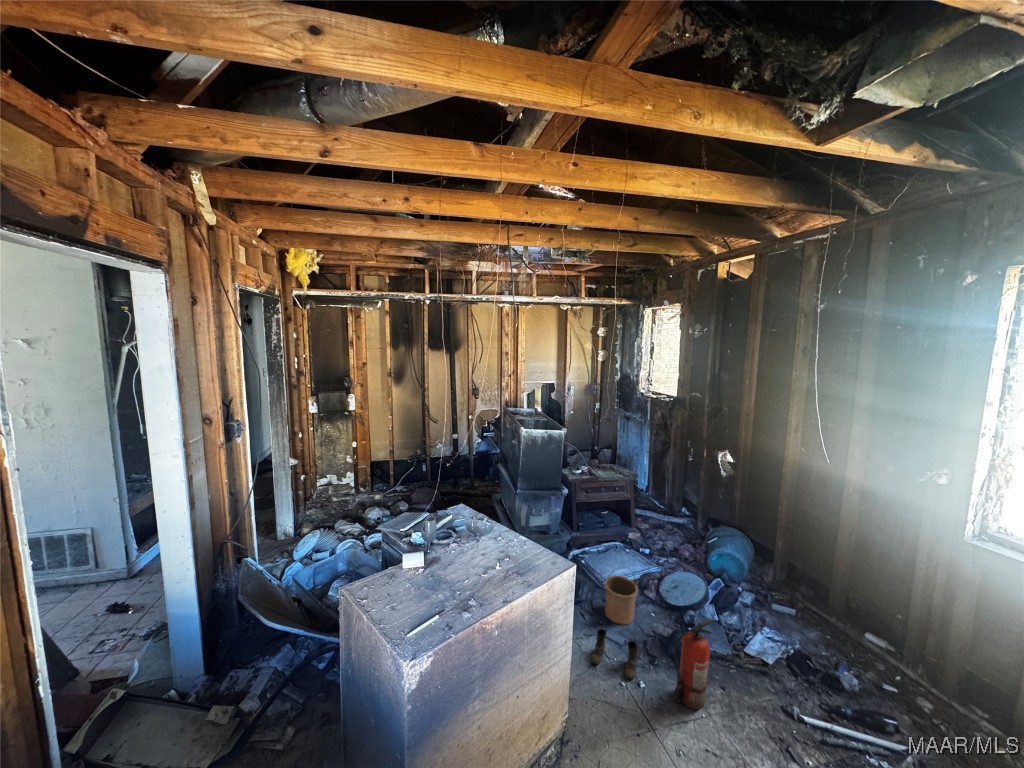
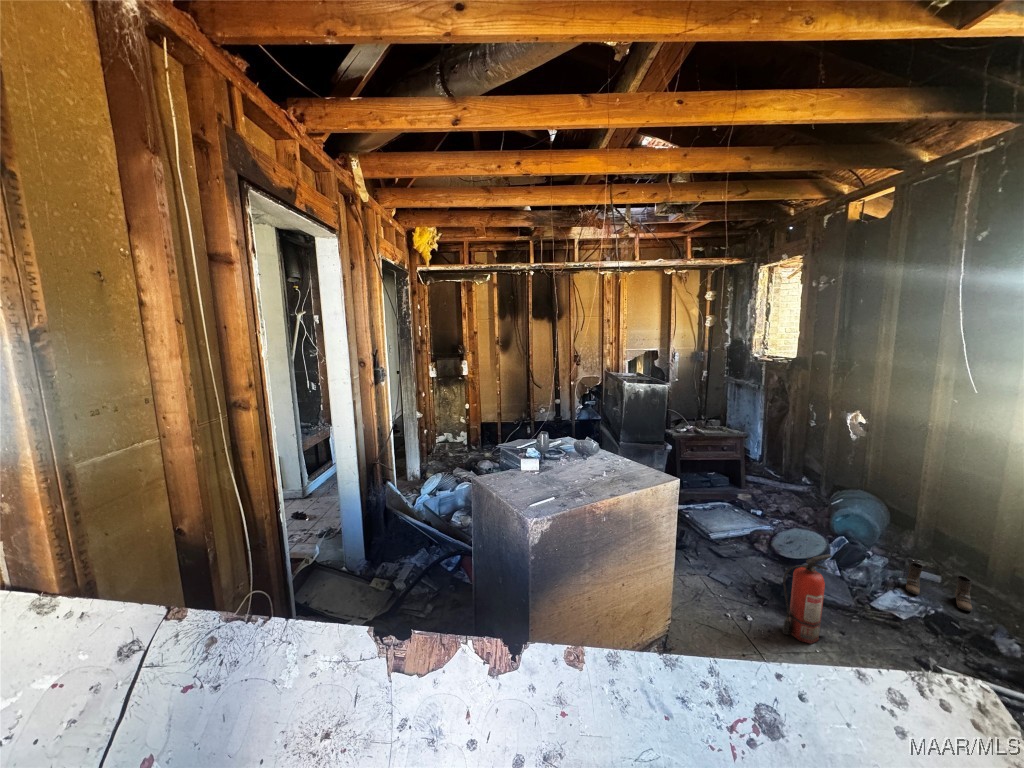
bucket: present [604,567,638,625] -> none [708,513,746,570]
boots: present [592,629,638,679] -> present [906,562,973,611]

